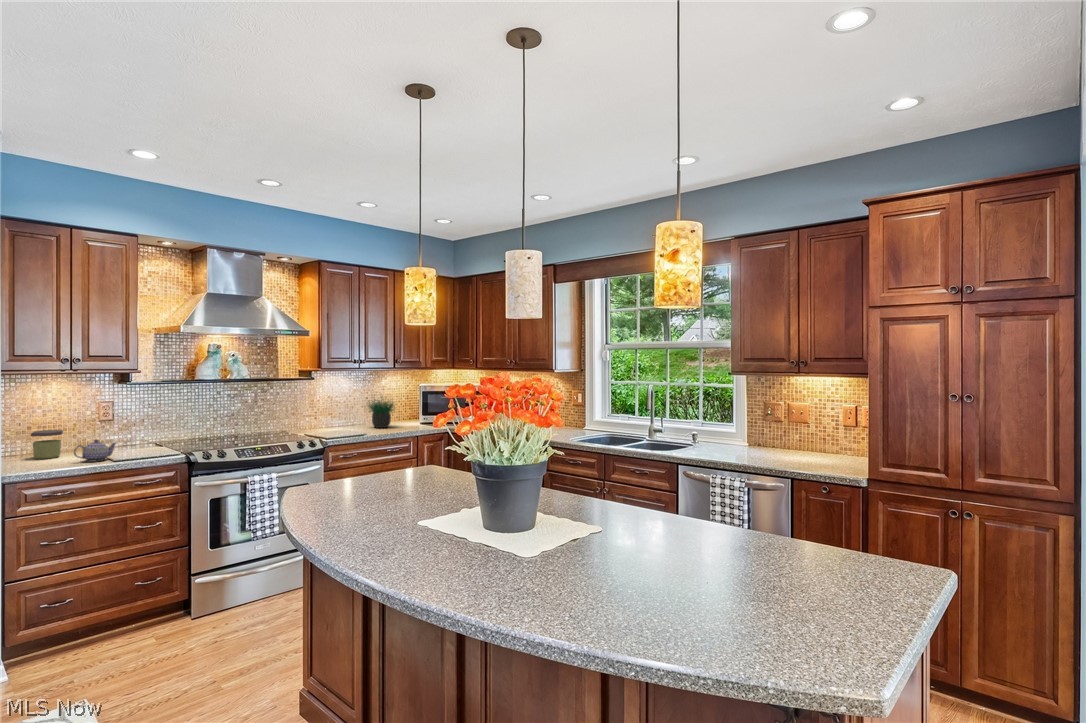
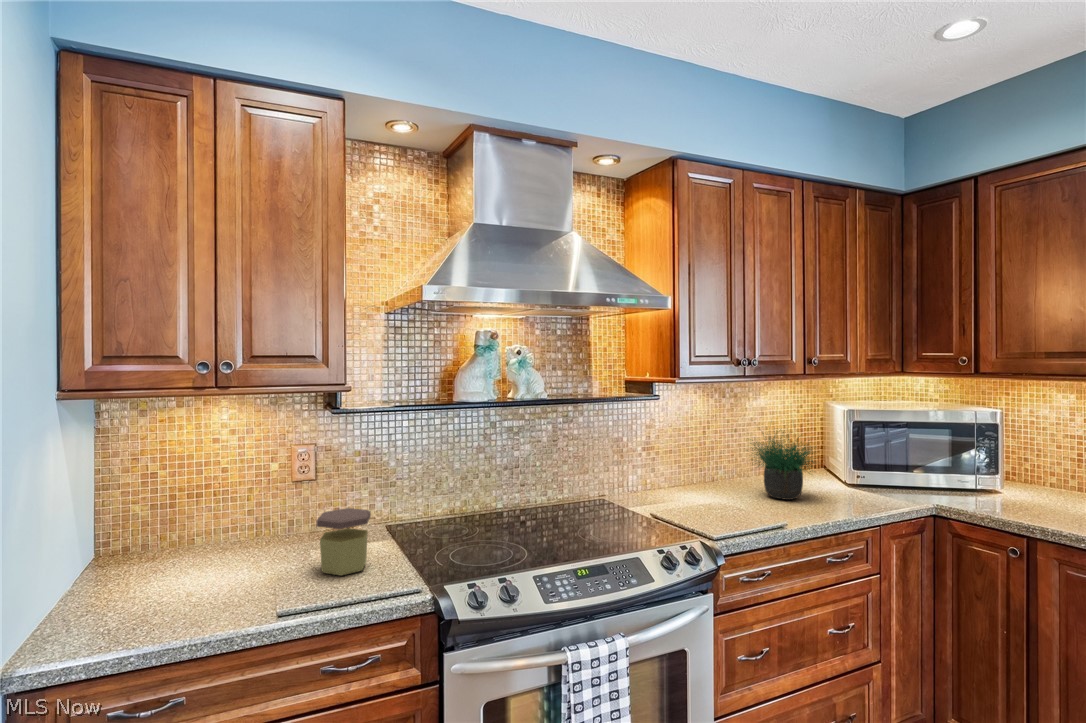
jar: present [31,430,63,459] -> present [317,508,371,576]
teapot: present [74,440,116,462] -> none [201,552,295,608]

